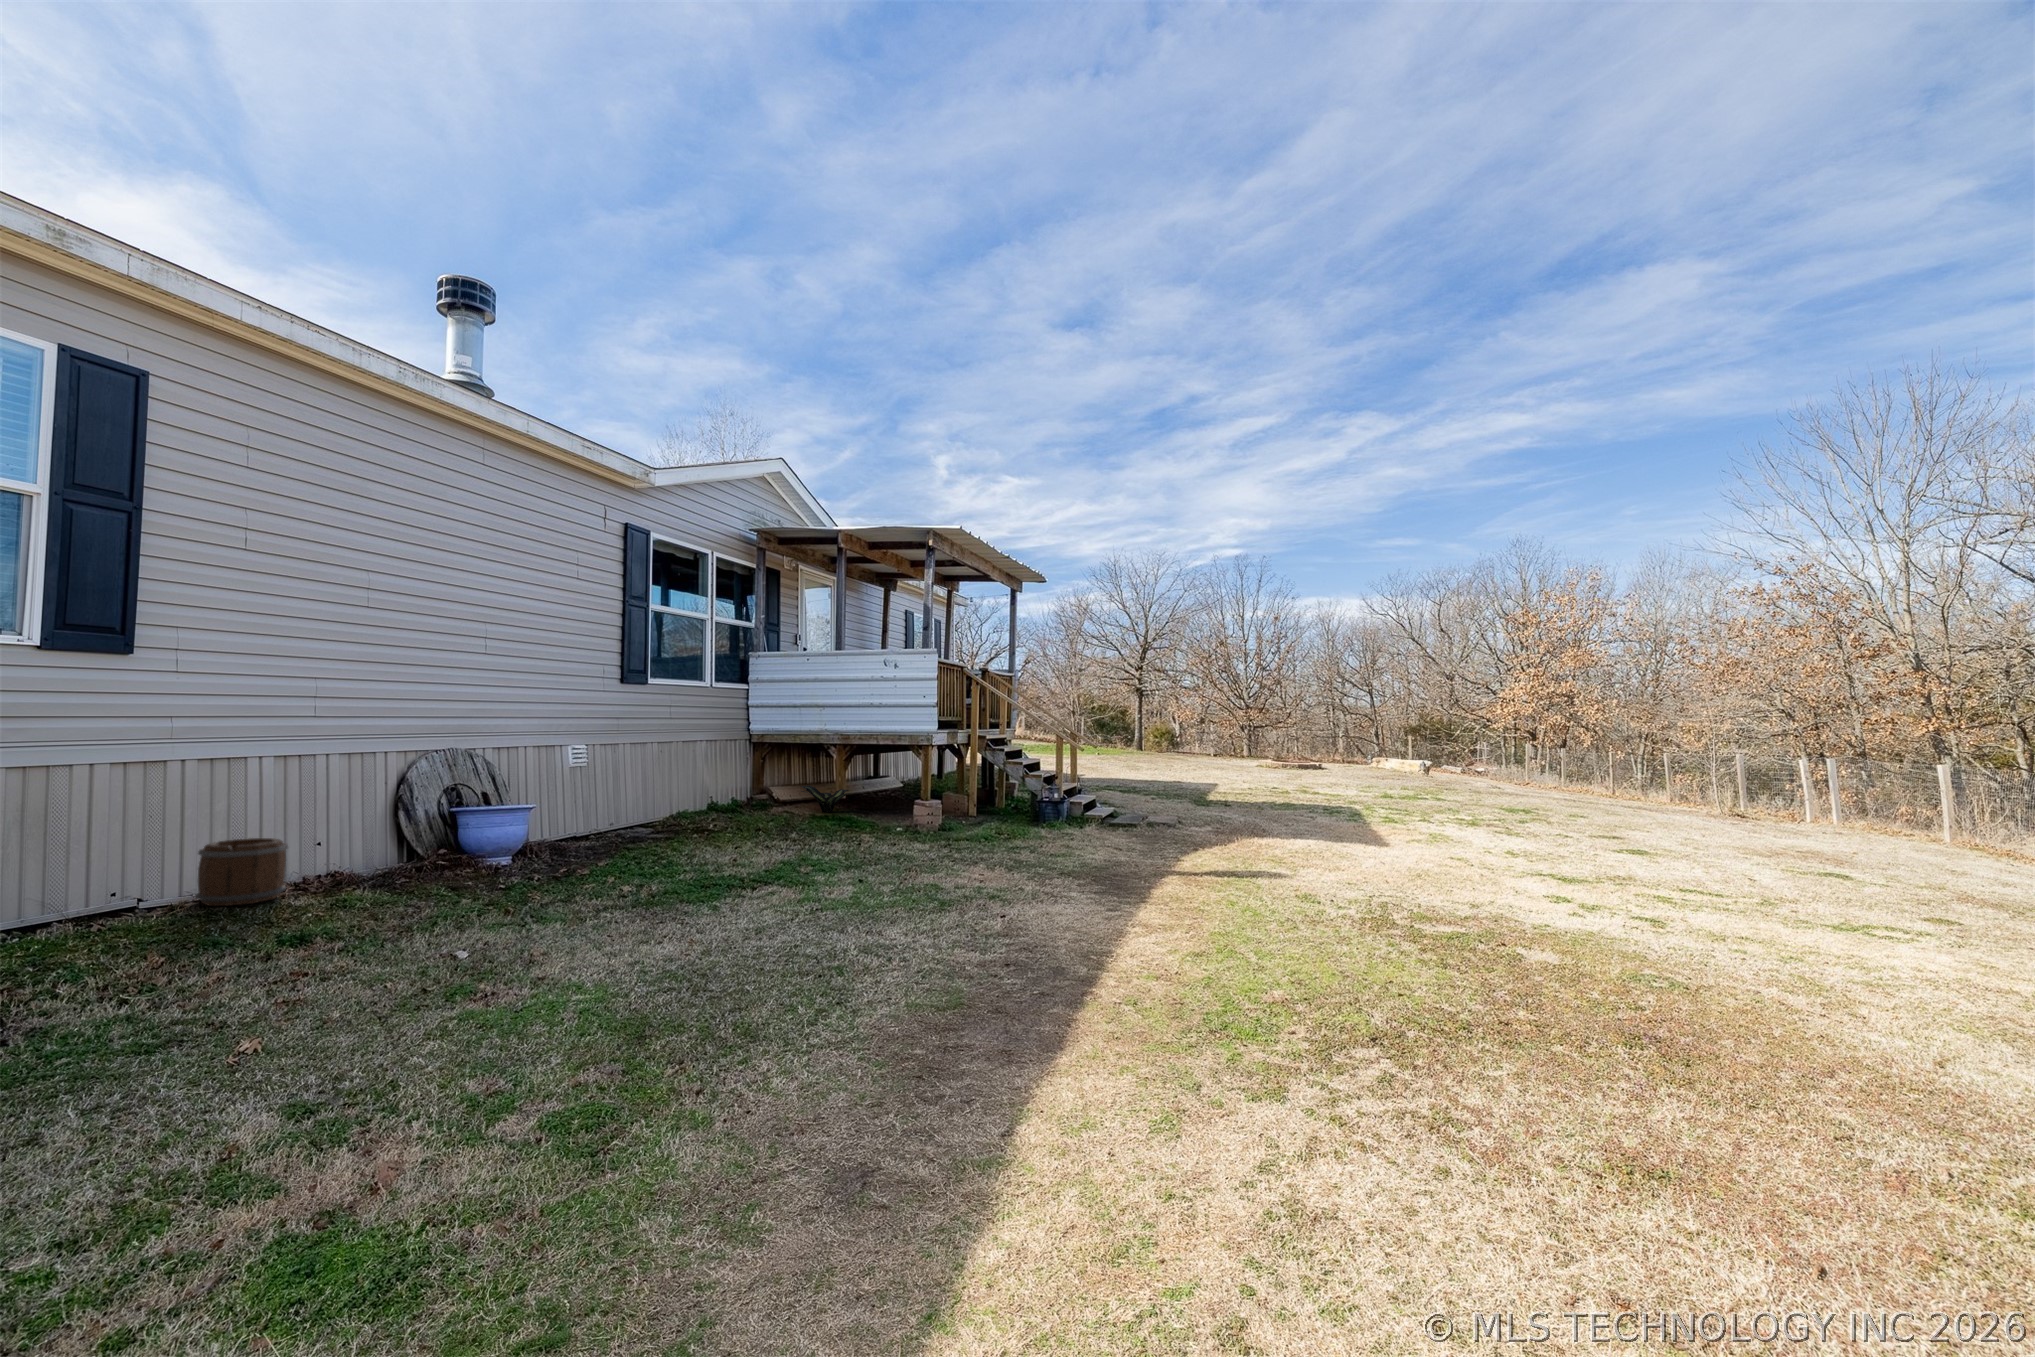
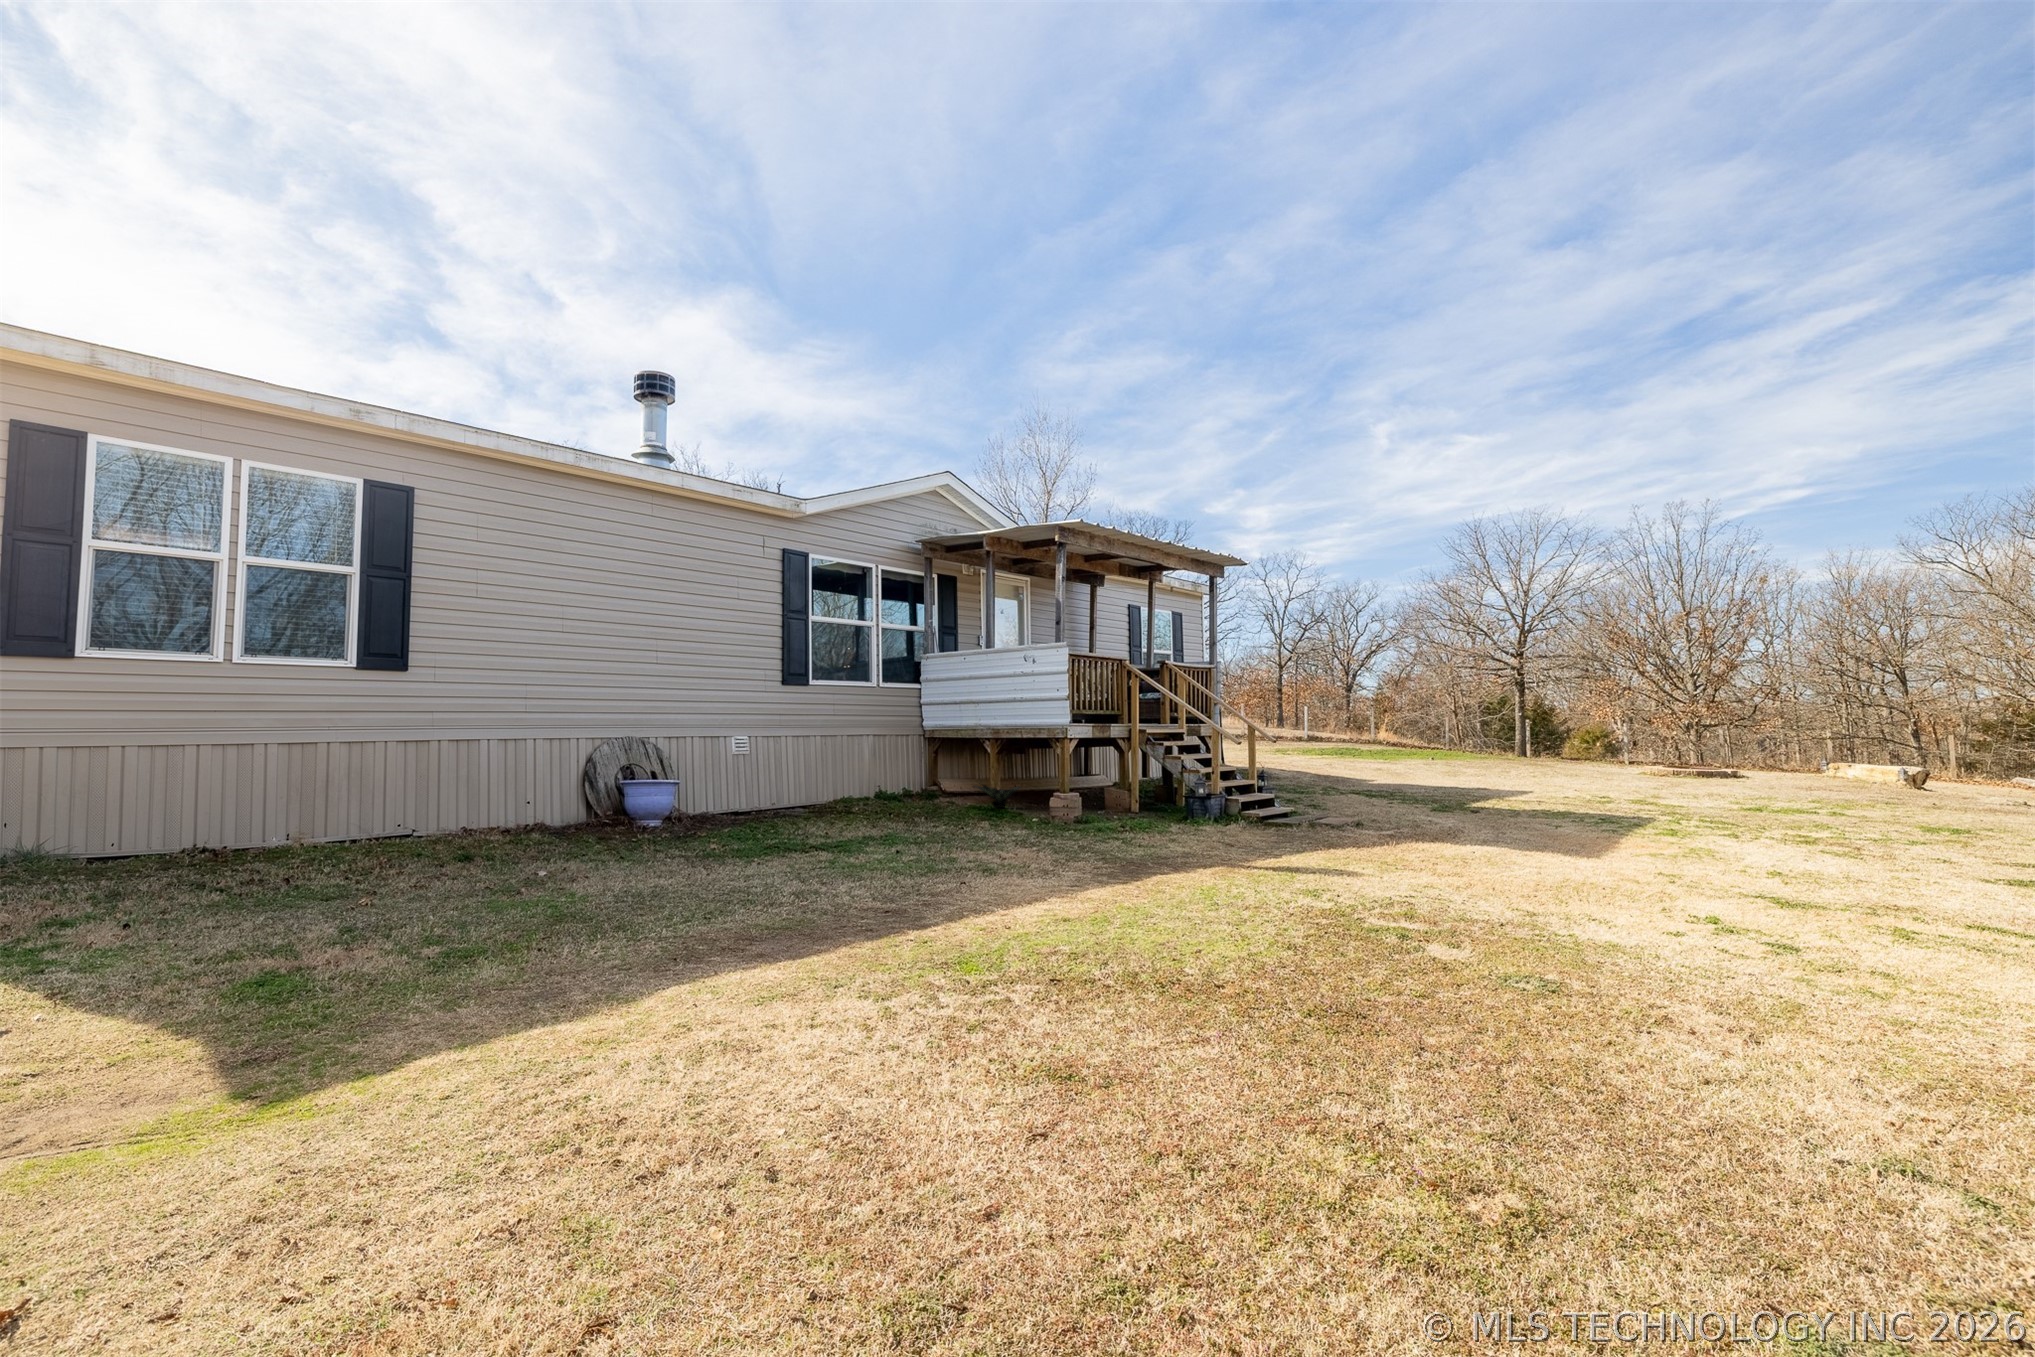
bucket: present [195,838,288,906] -> none [441,795,494,838]

